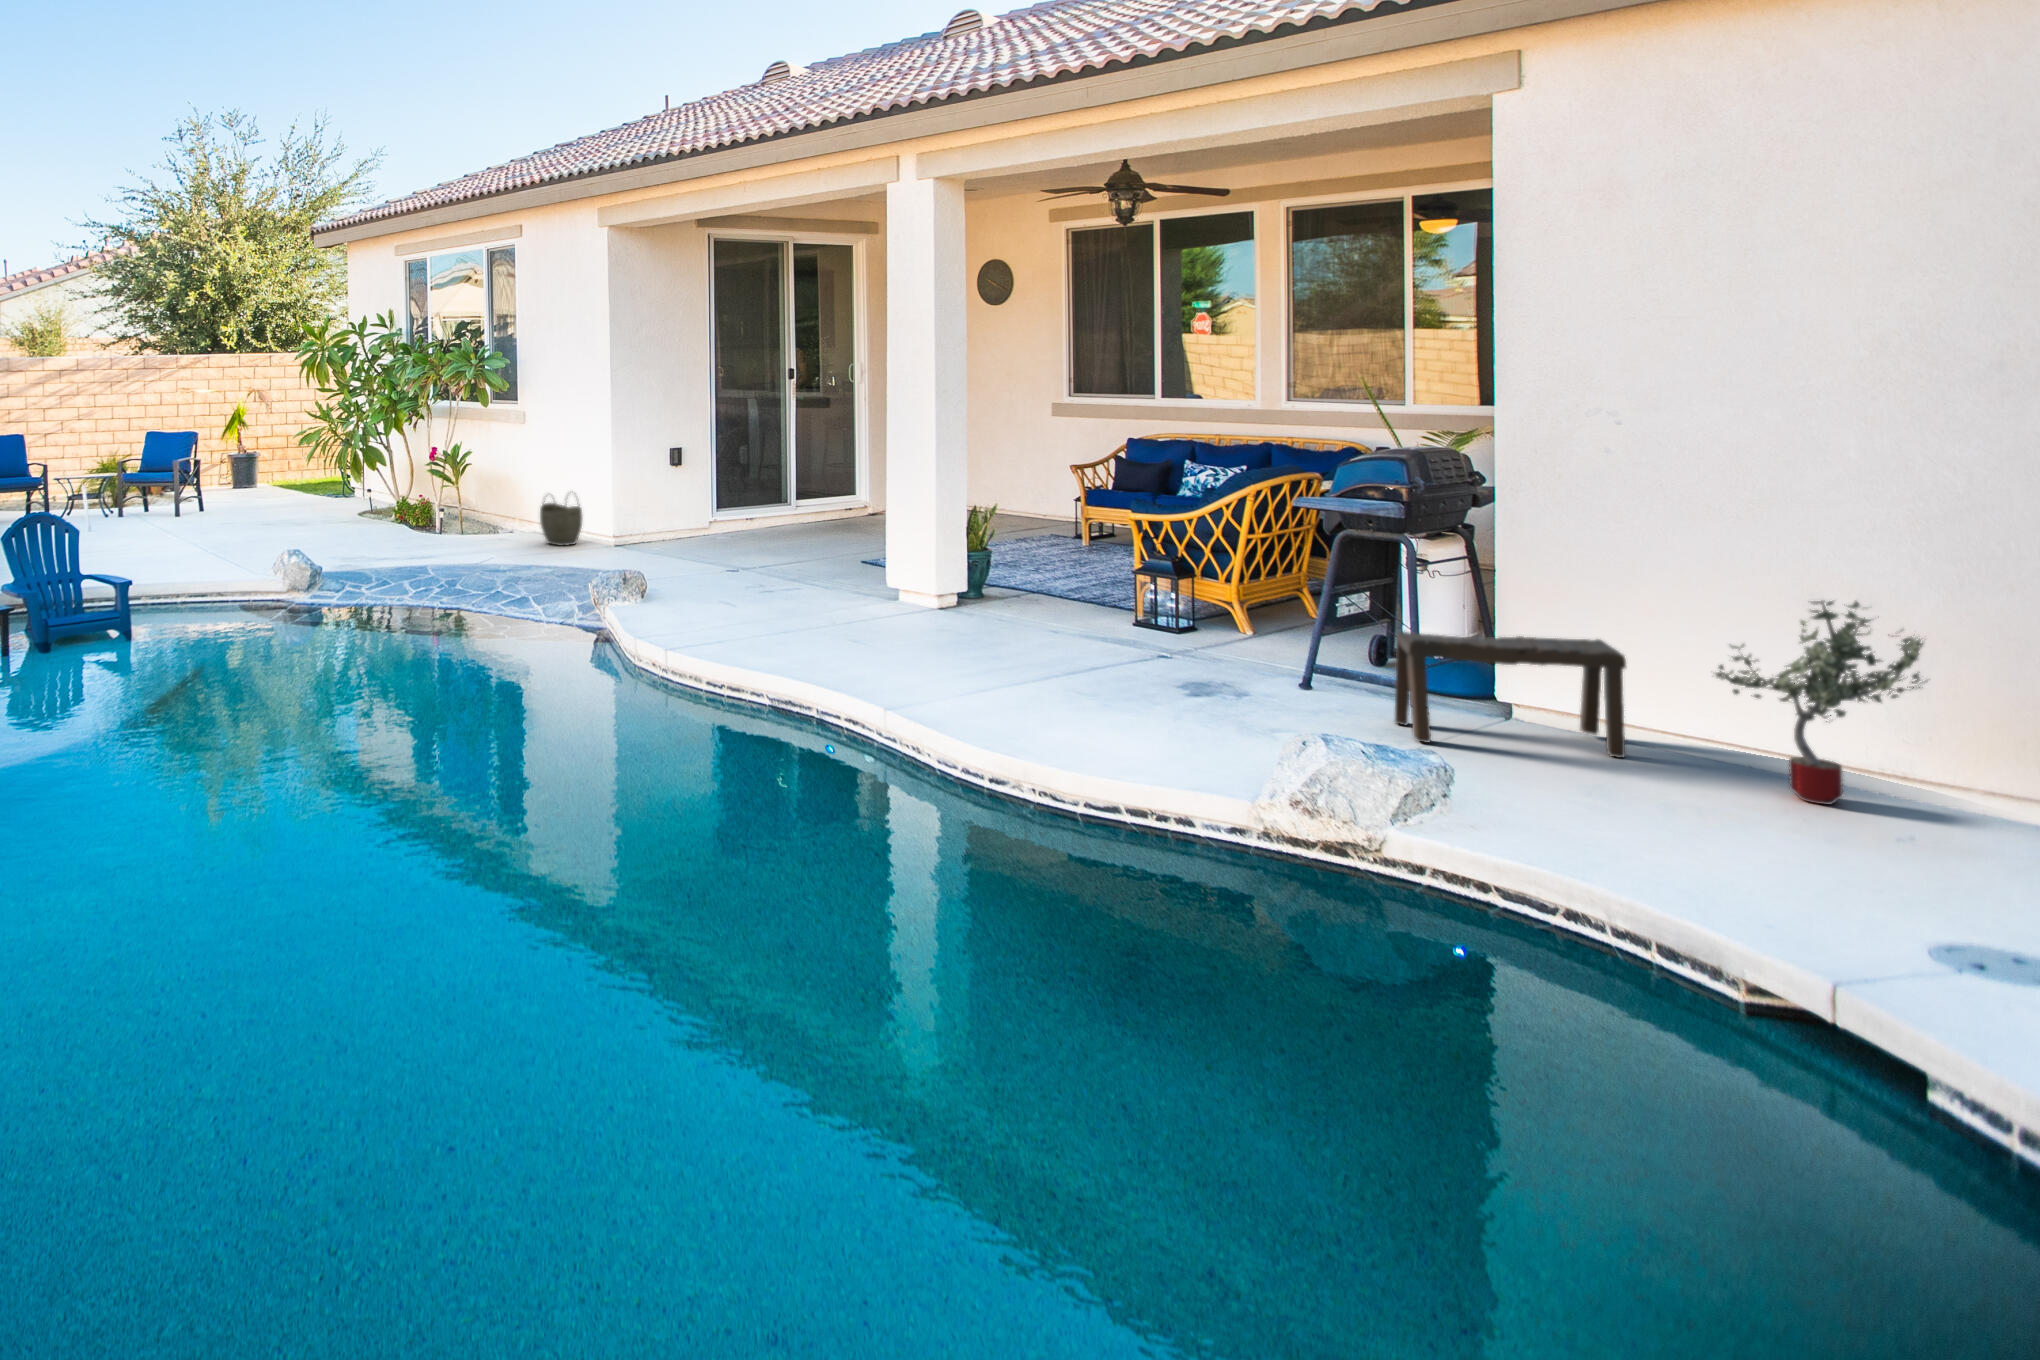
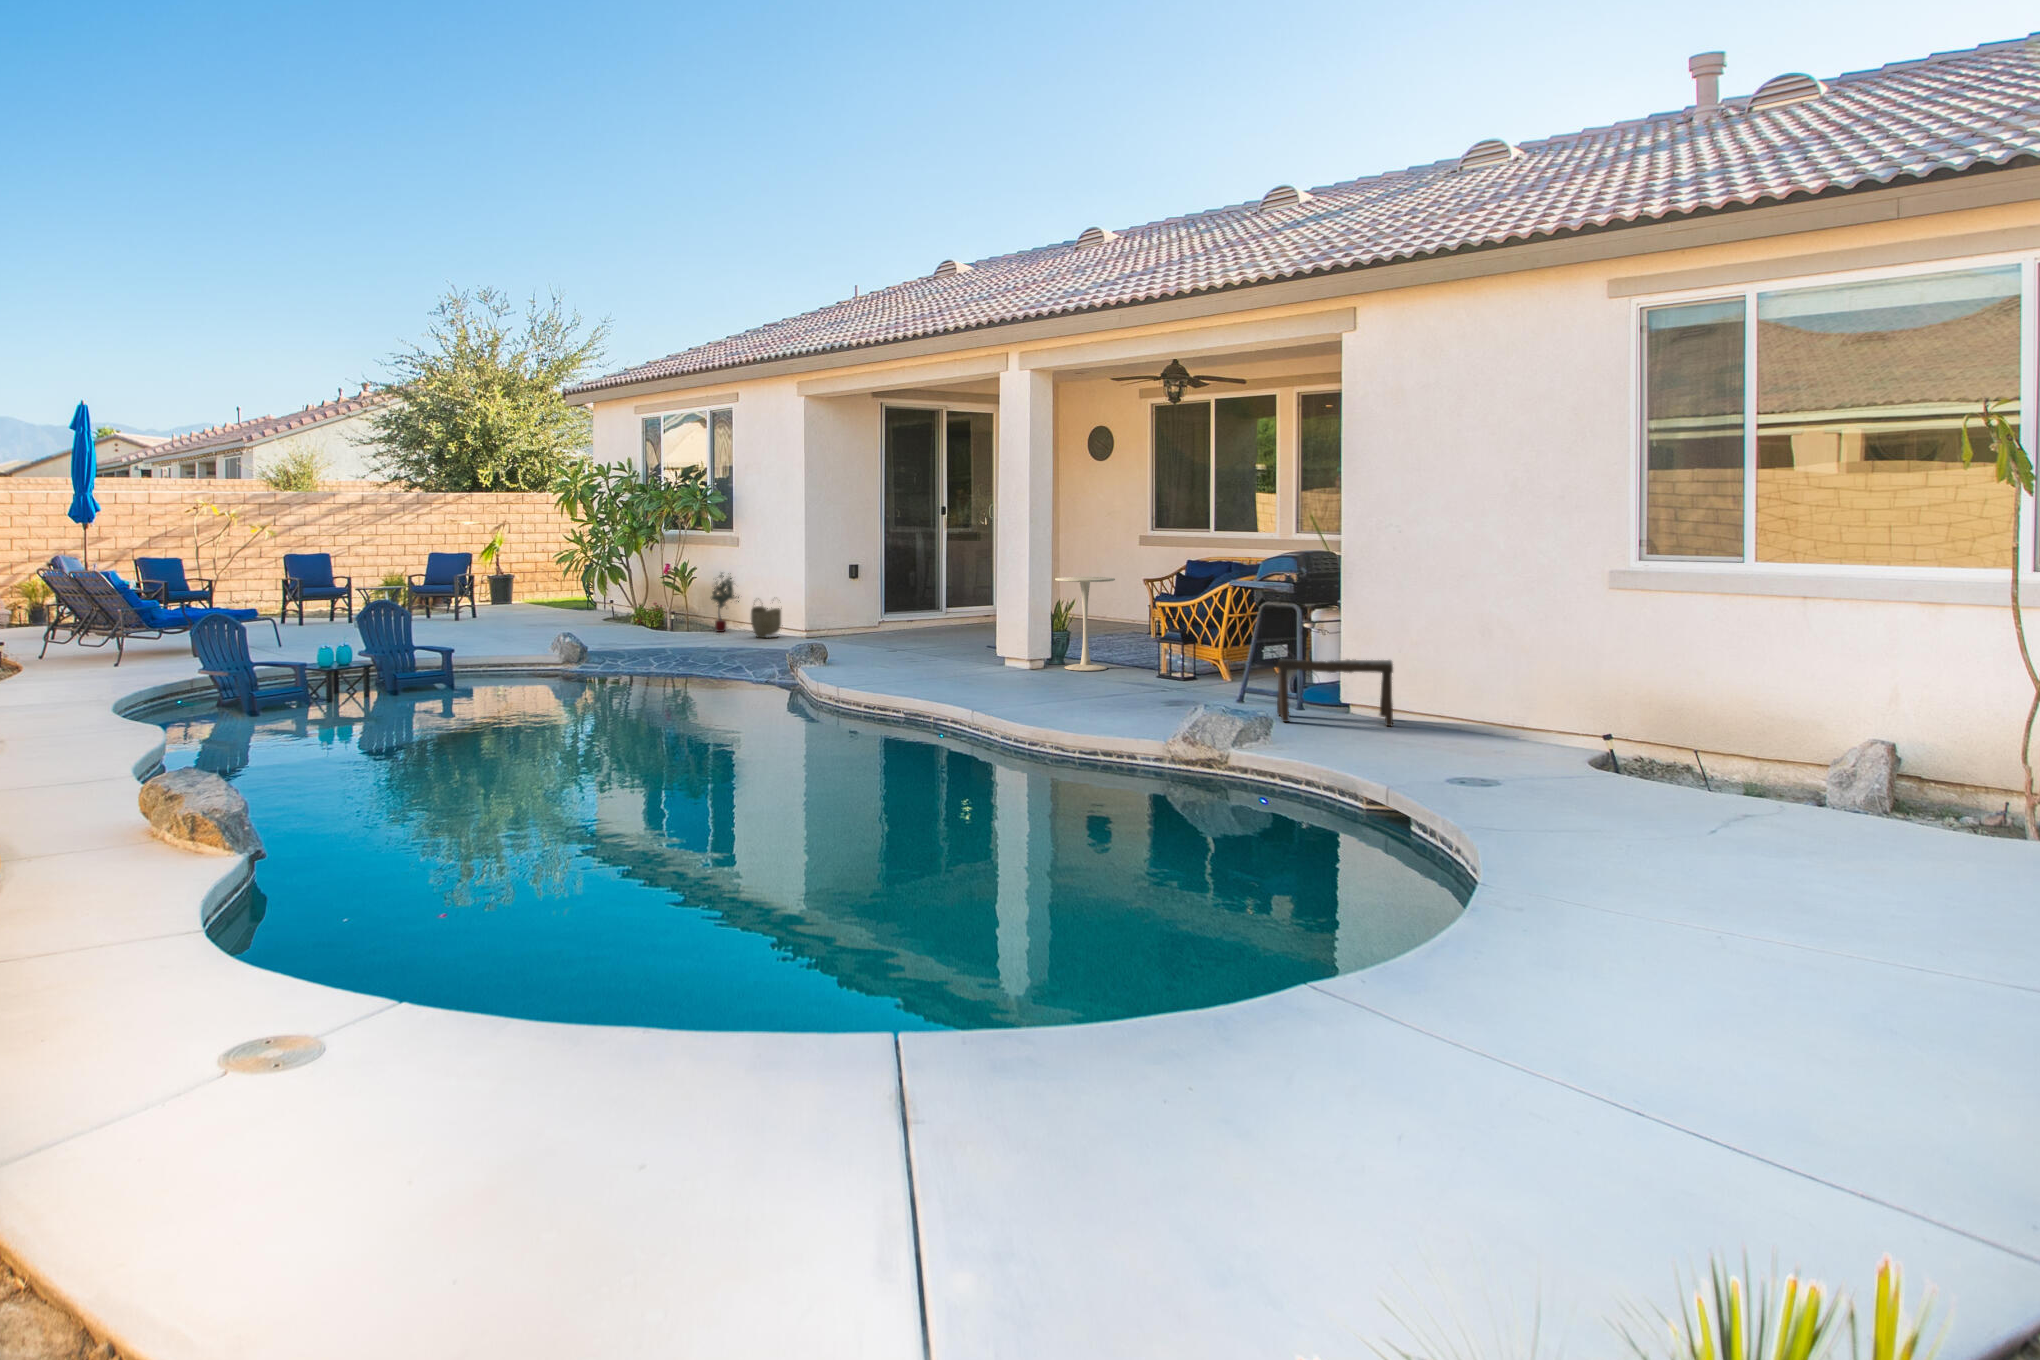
pedestal table: none [972,475,1062,613] -> present [1055,577,1115,671]
potted tree: present [1715,601,1926,805] -> present [711,573,739,632]

